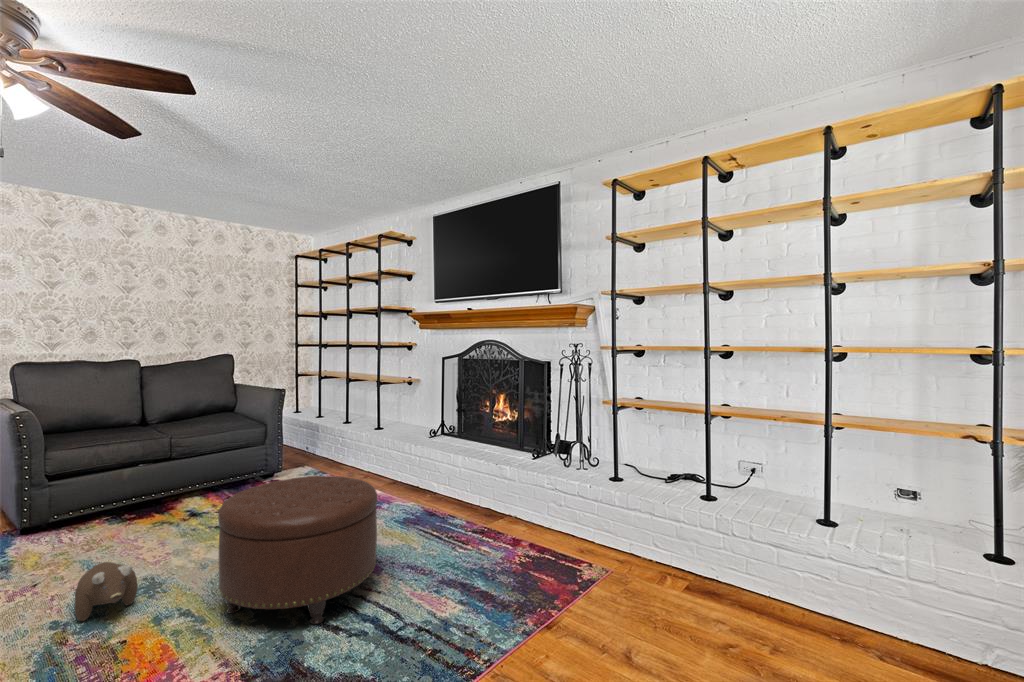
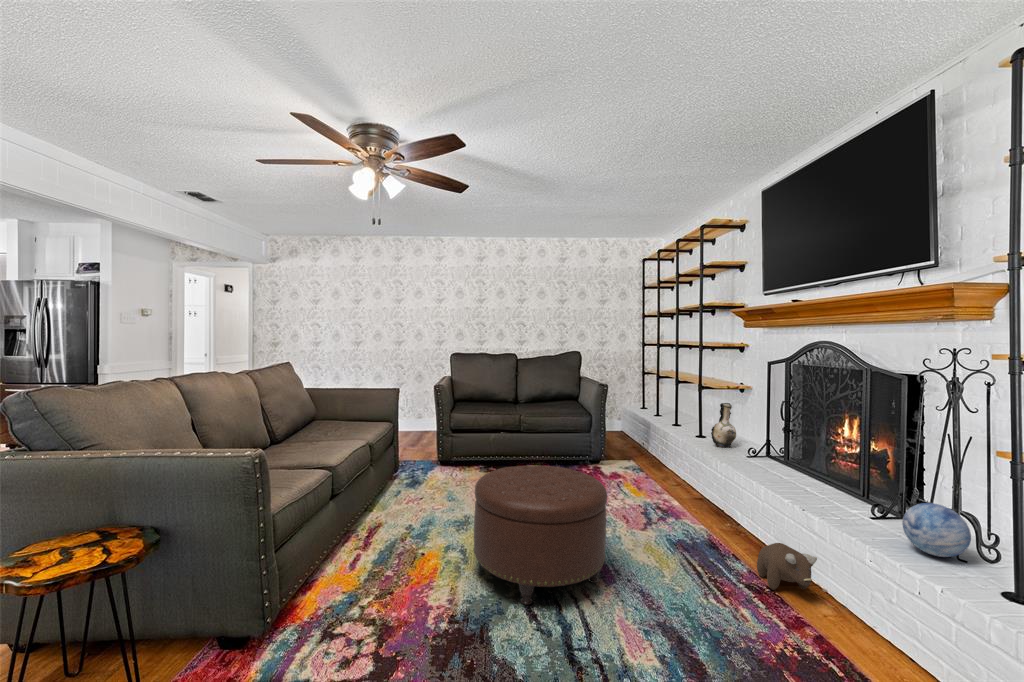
decorative vase: none [391,391,412,432] -> present [711,403,736,448]
decorative orb: none [560,436,592,469] -> present [902,503,971,557]
plush toy: present [74,562,138,621] -> present [757,543,817,590]

